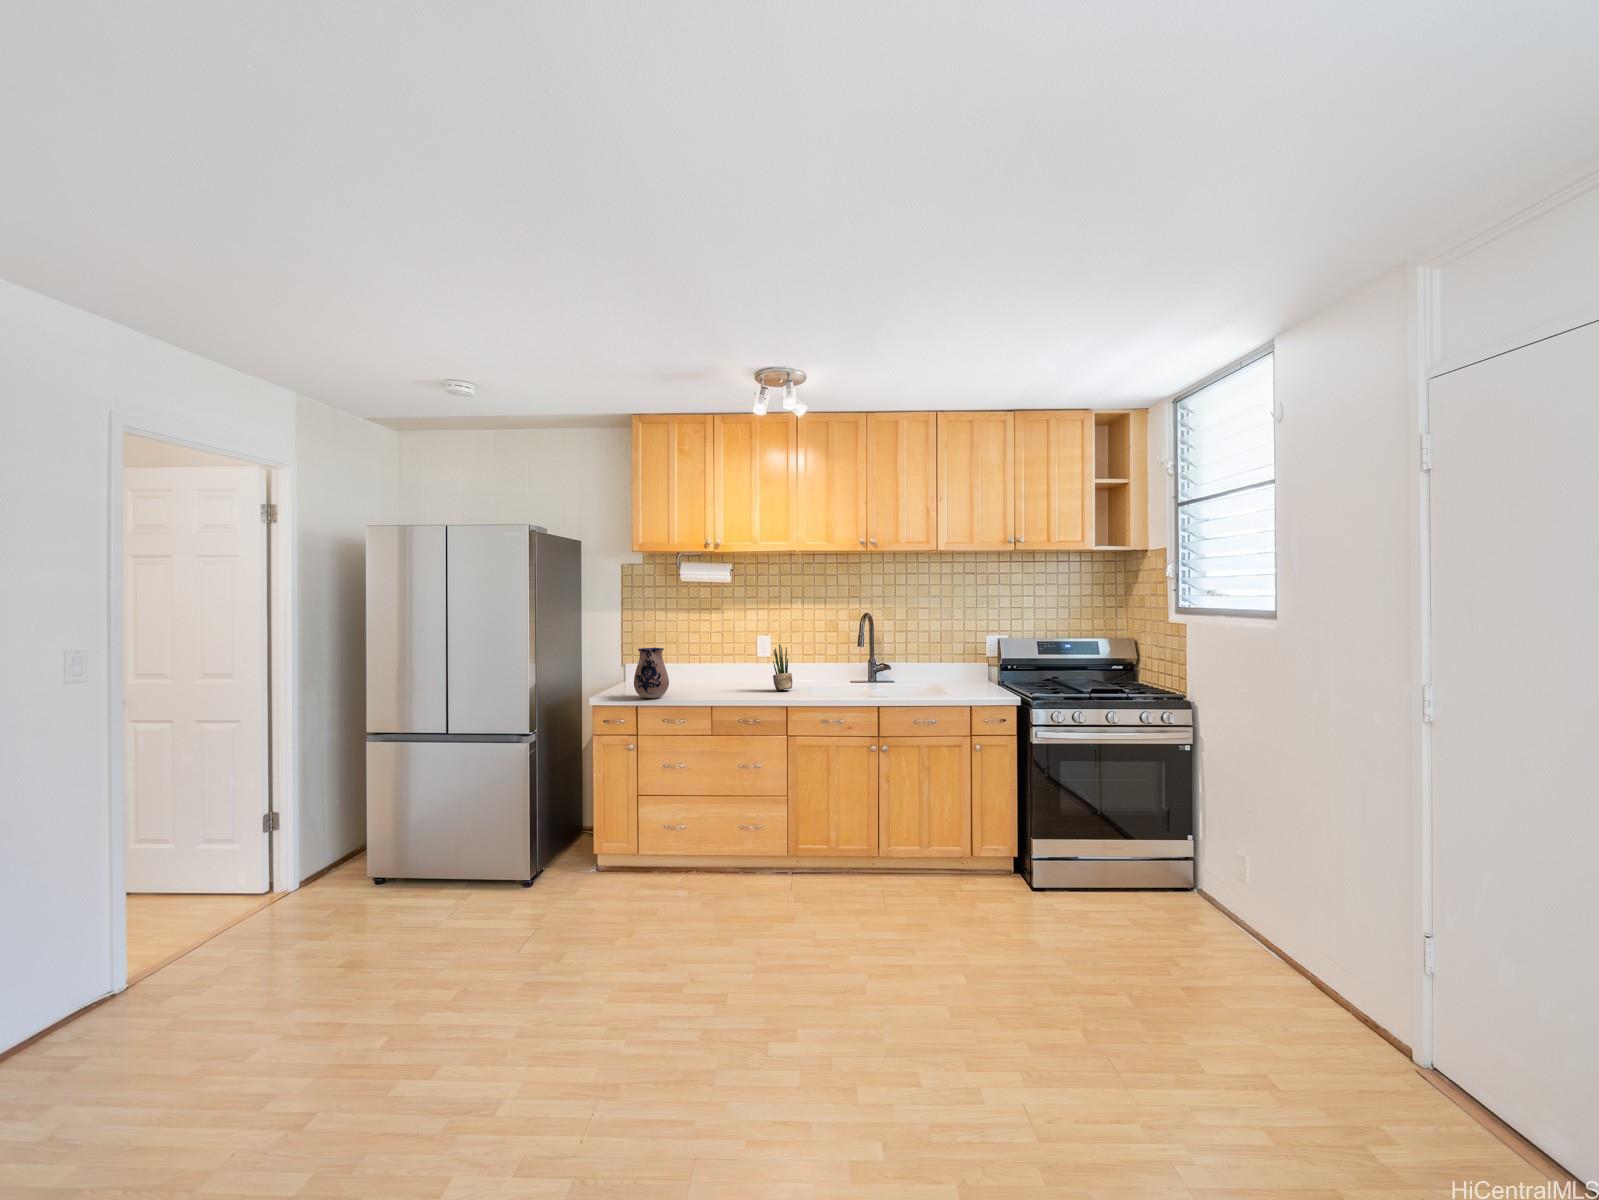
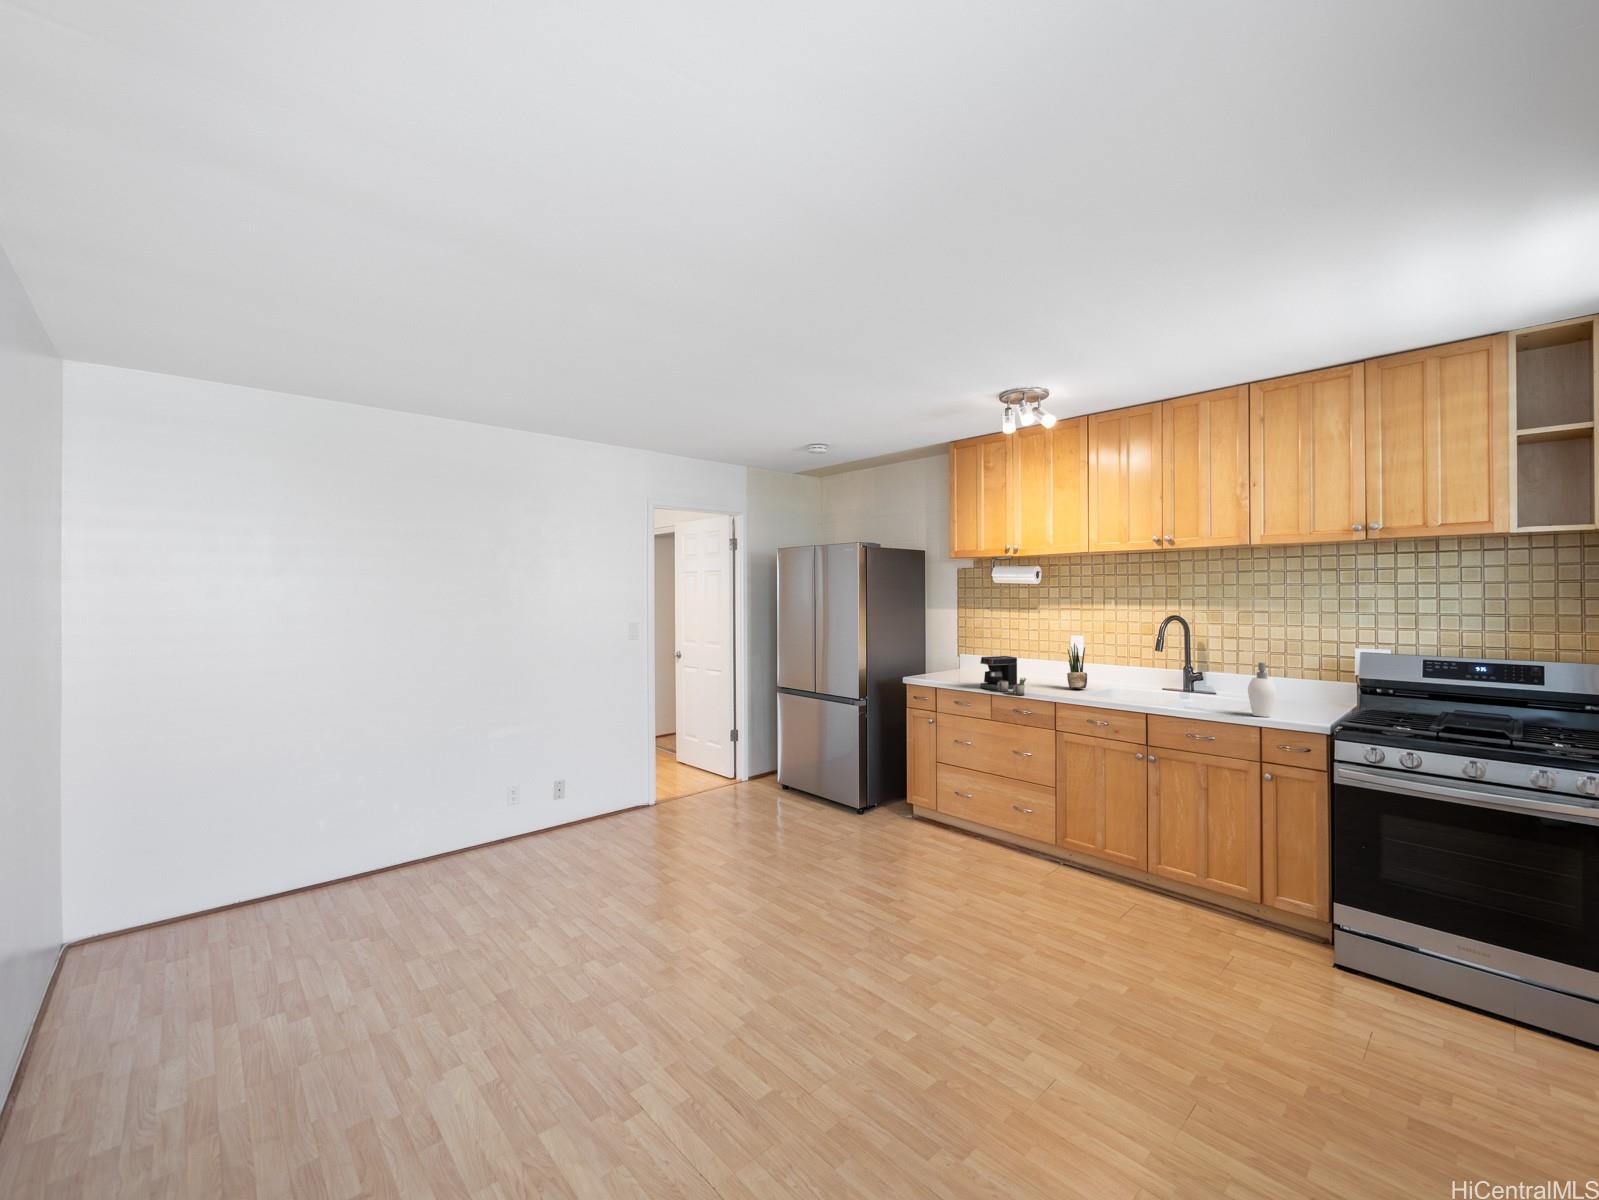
ceramic pitcher: present [634,648,669,698] -> none [940,641,969,684]
soap dispenser: none [956,651,982,696] -> present [1248,663,1280,717]
coffee maker: none [692,661,757,702] -> present [980,656,1026,695]

